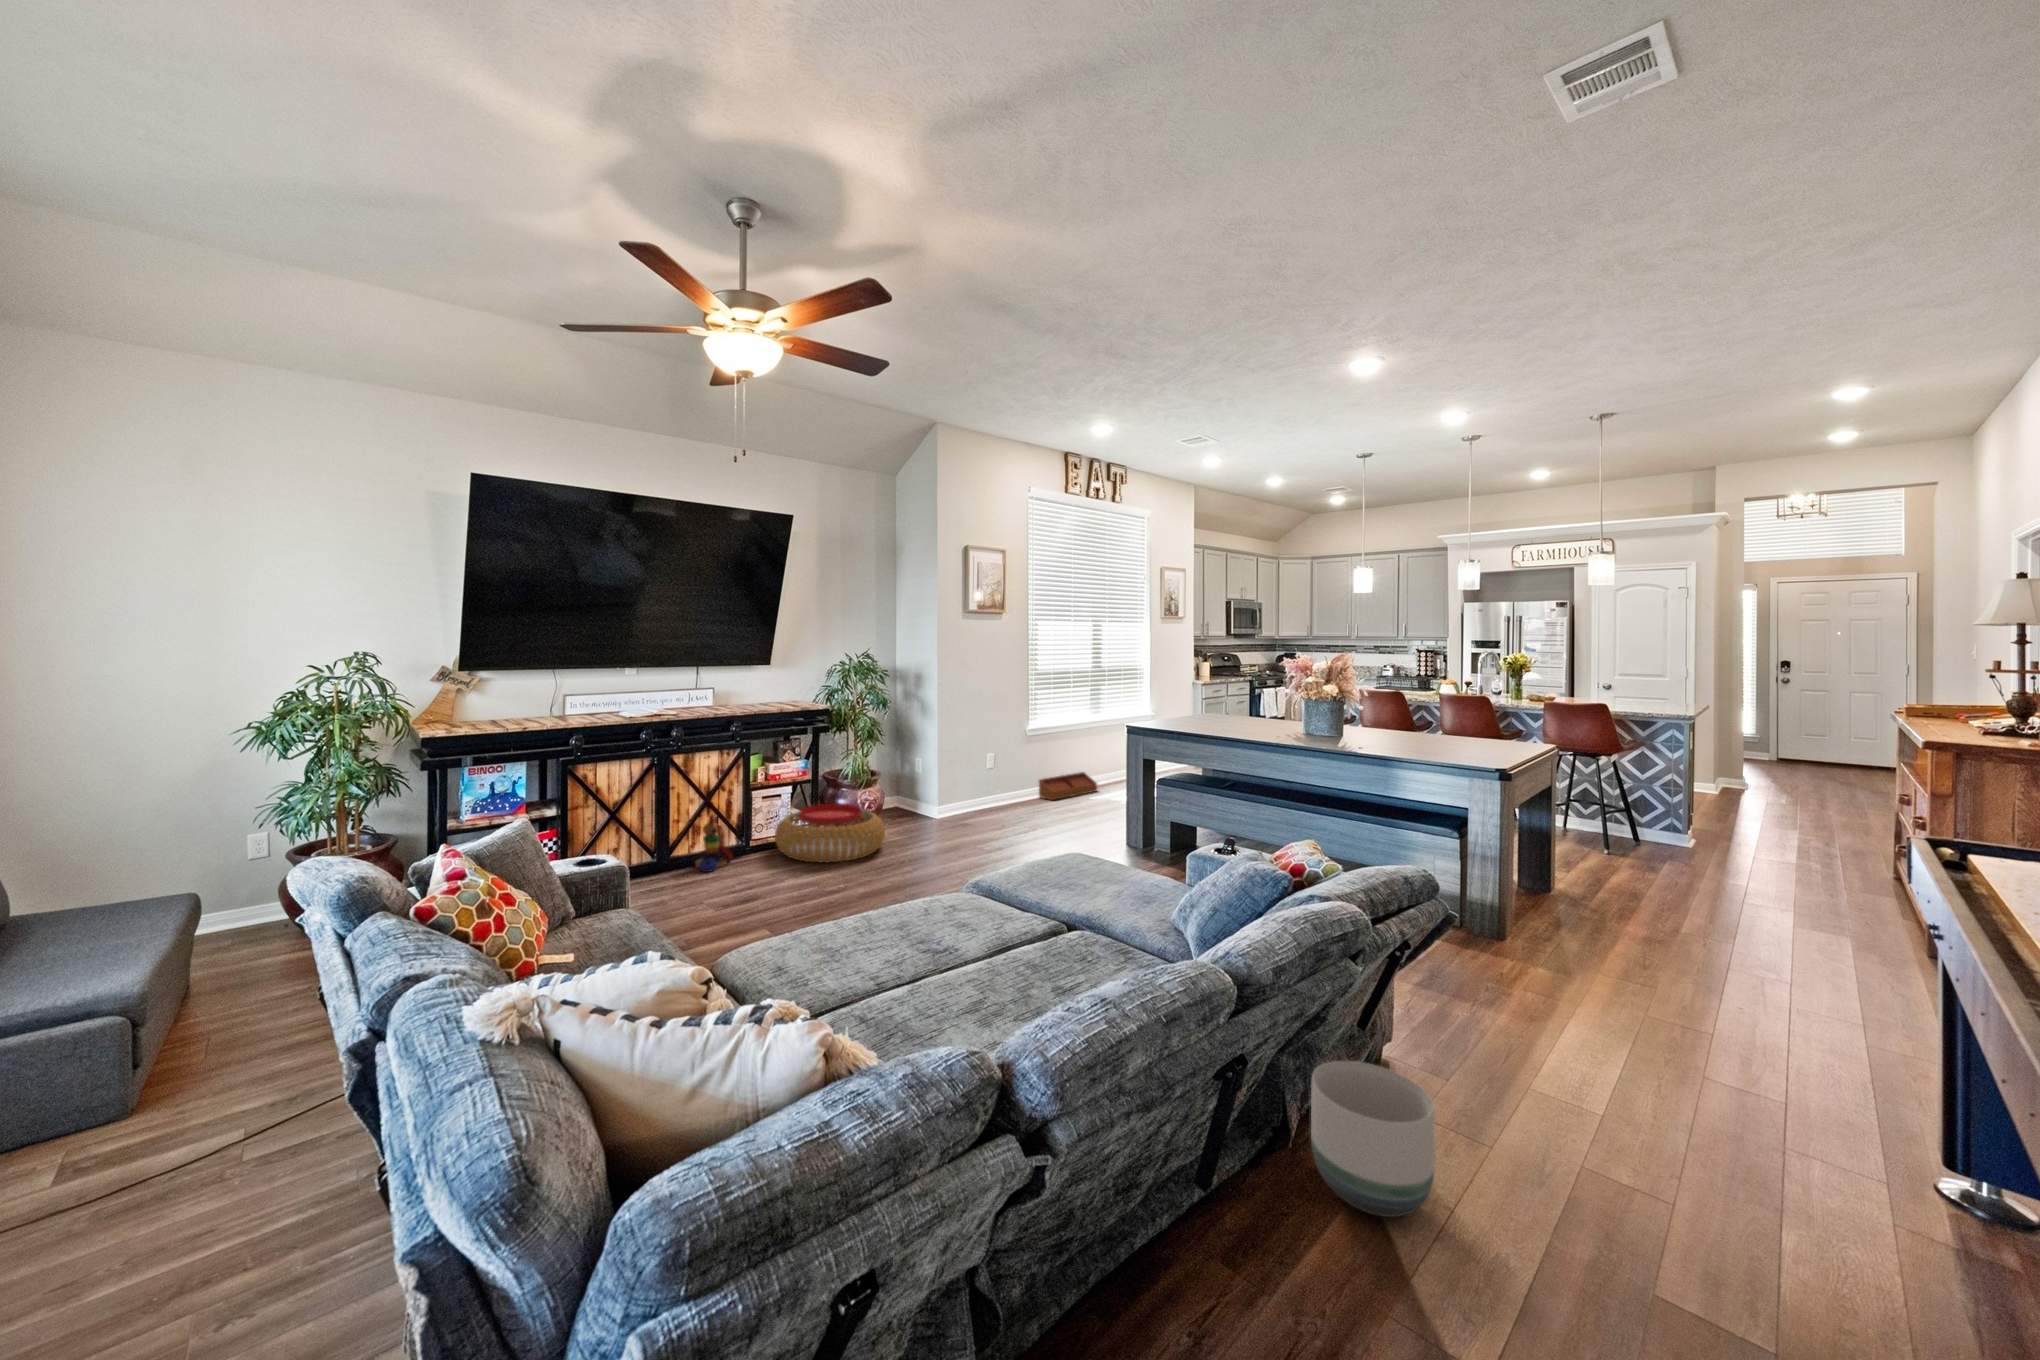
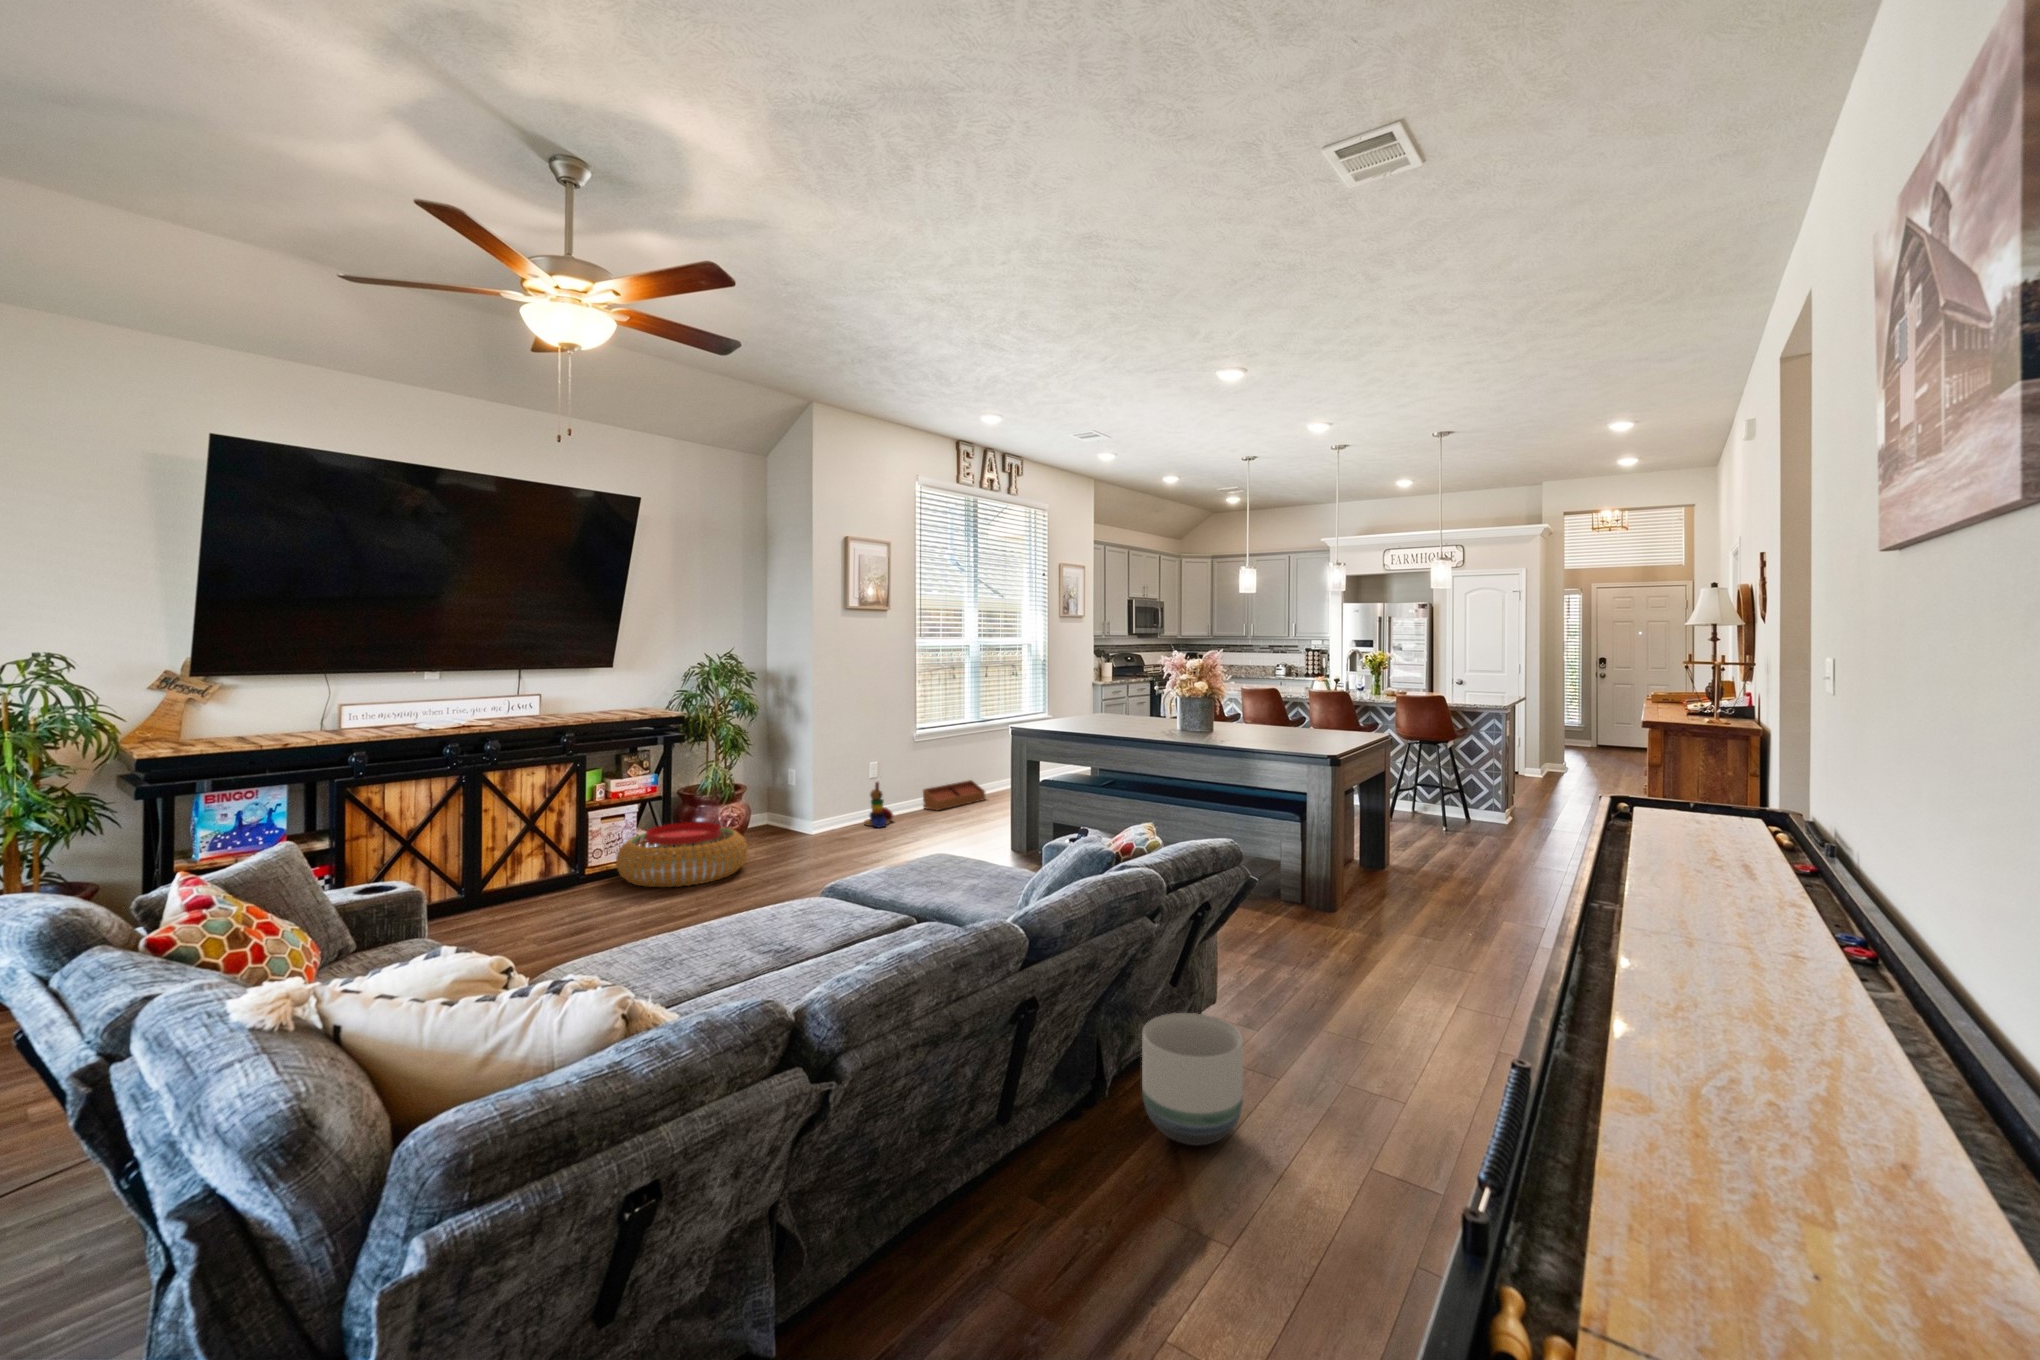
stacking toy: present [695,815,733,872] -> present [864,782,894,828]

